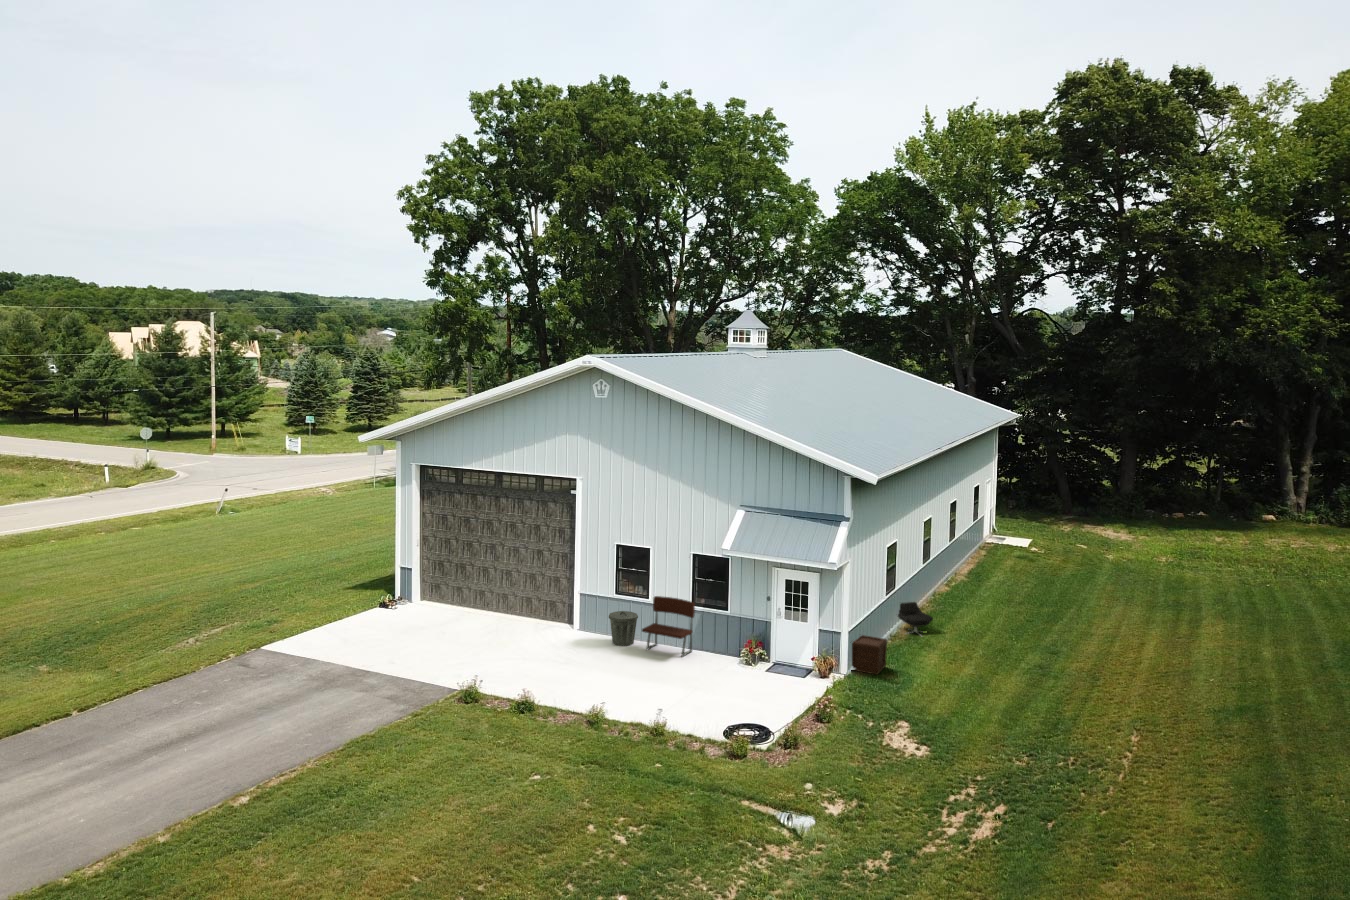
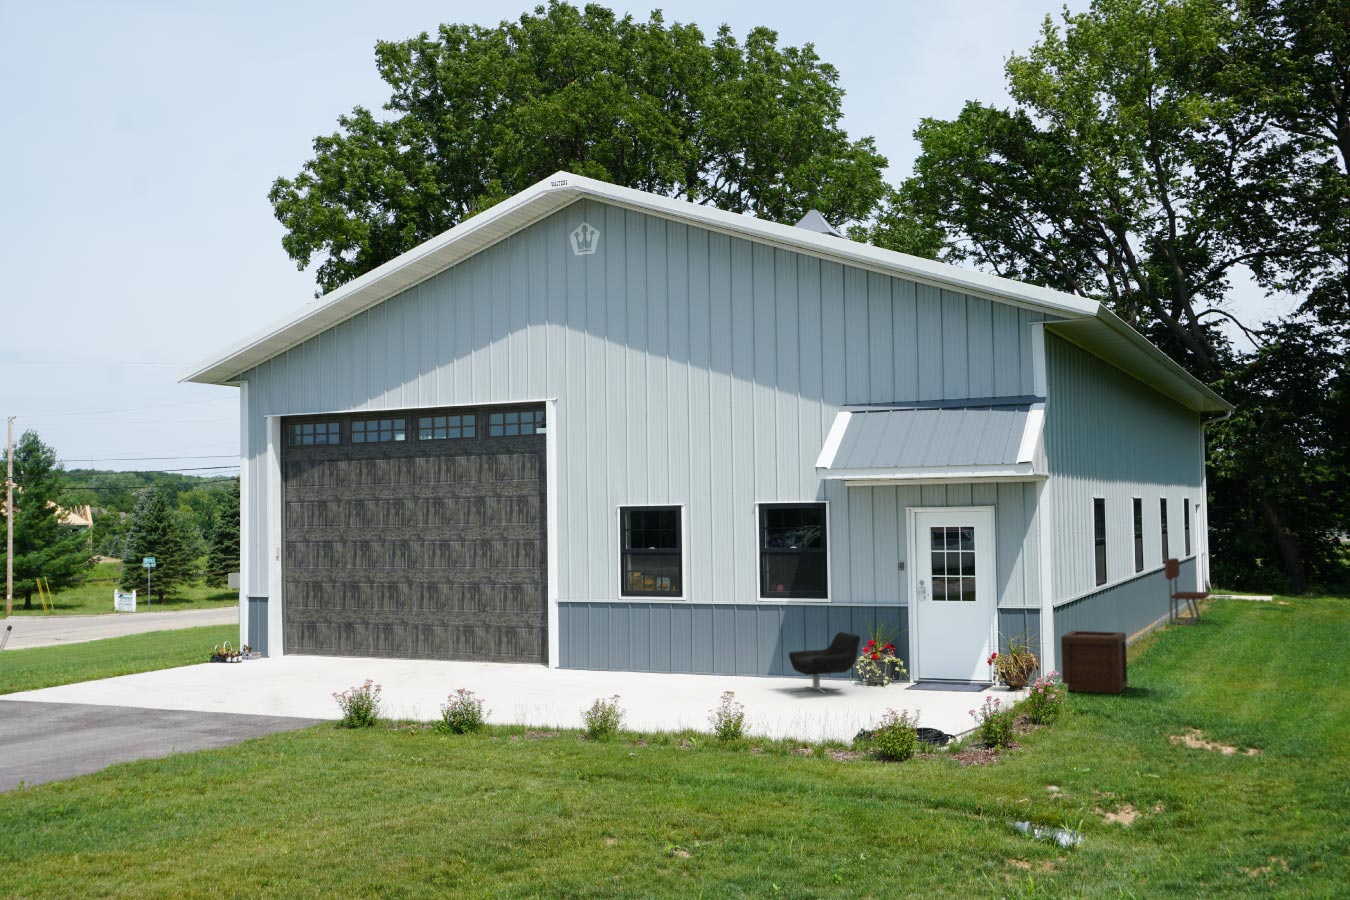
bench: present [642,596,695,657] -> present [1165,558,1209,625]
lounge chair: present [898,602,933,635] -> present [789,632,860,694]
trash can: present [609,611,638,646] -> none [608,621,661,681]

